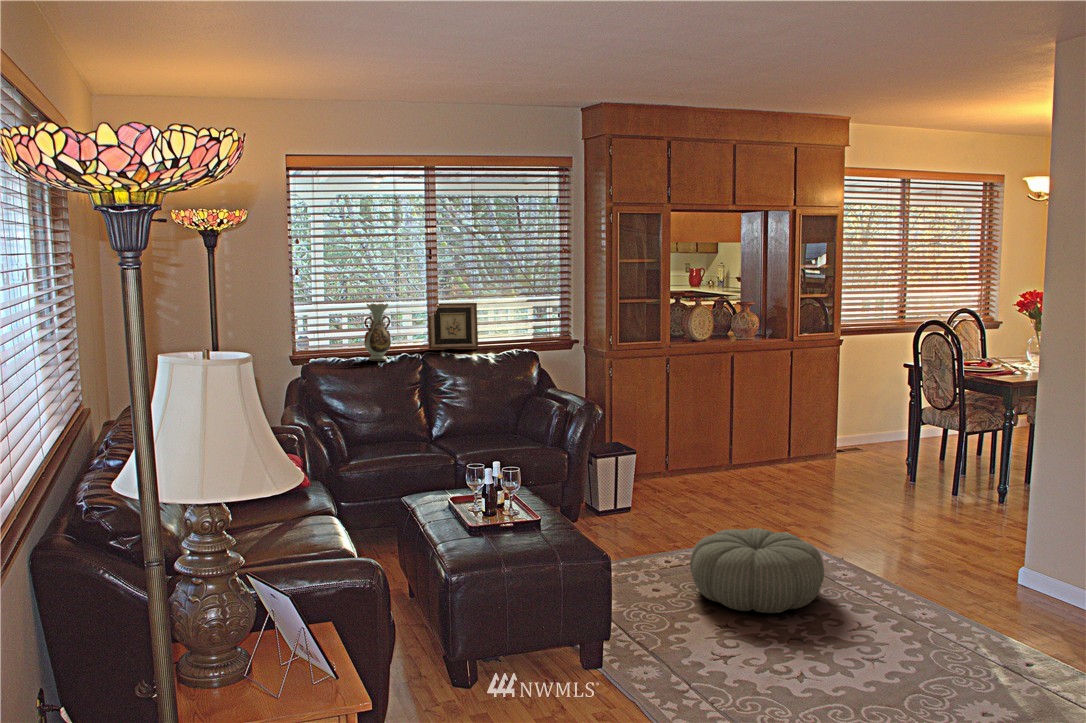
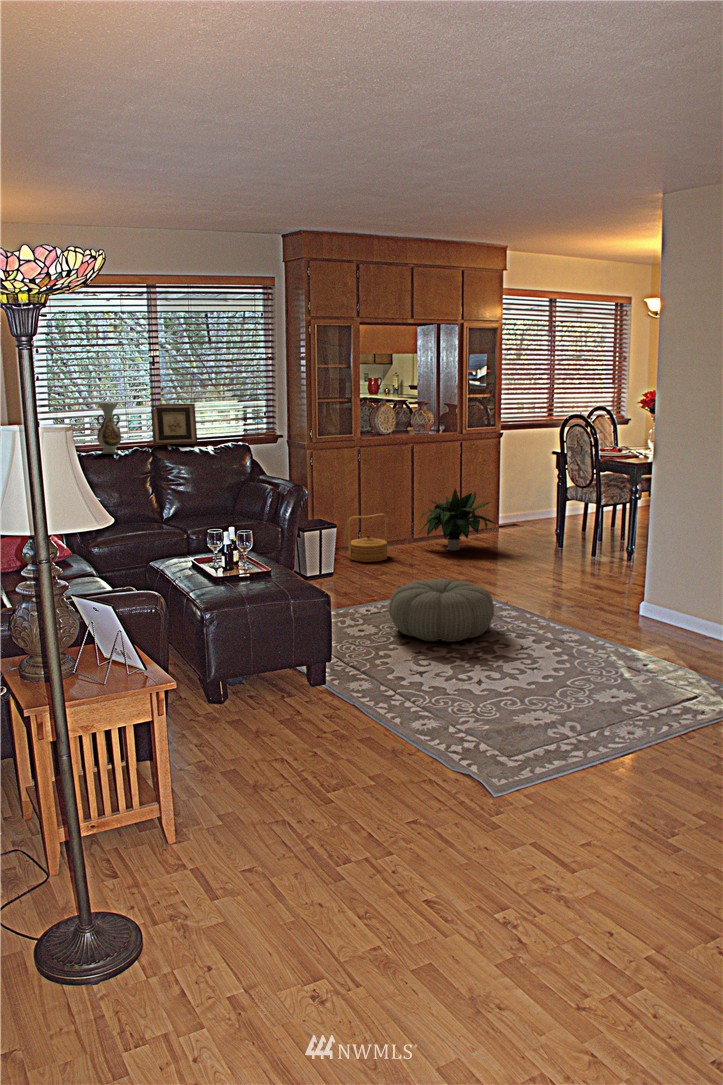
potted plant: none [733,405,833,481] -> present [420,489,495,551]
basket: none [649,434,698,492] -> present [348,514,388,562]

